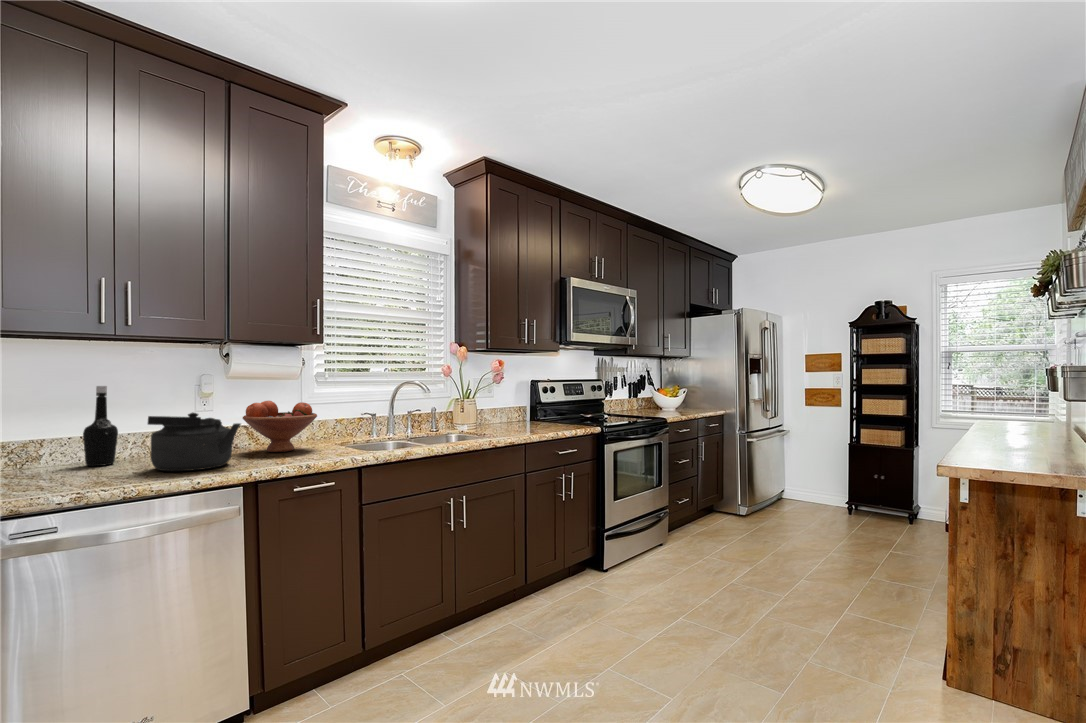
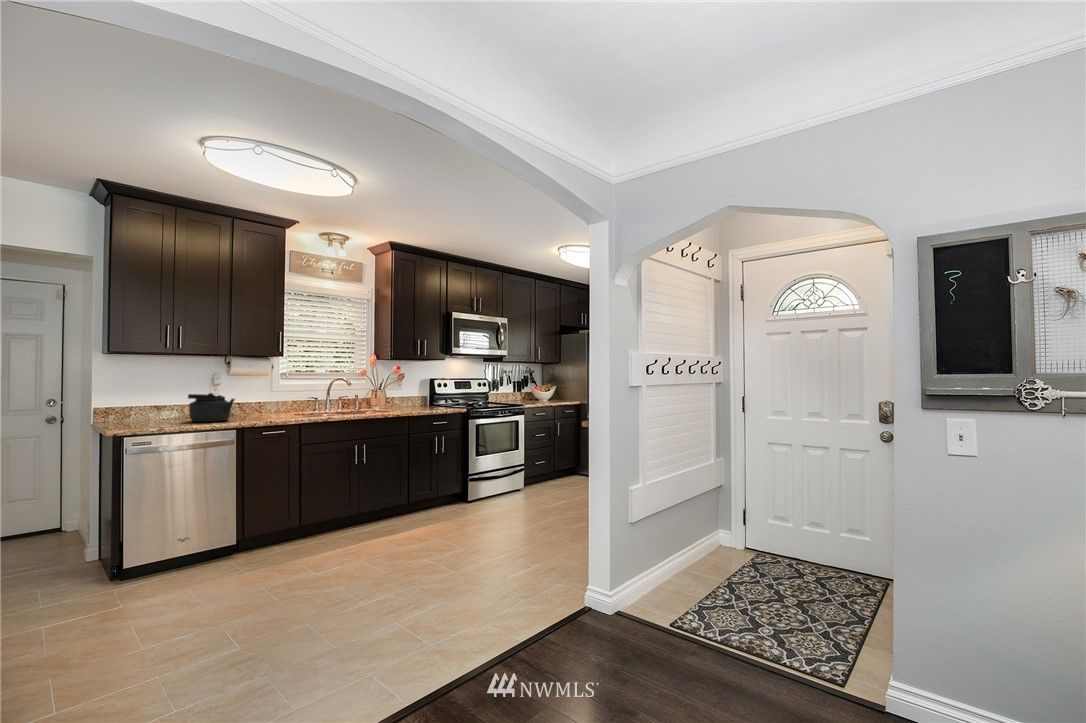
bottle: present [83,386,118,466] -> none [153,379,170,420]
fruit bowl: present [243,401,317,452] -> none [236,388,279,417]

